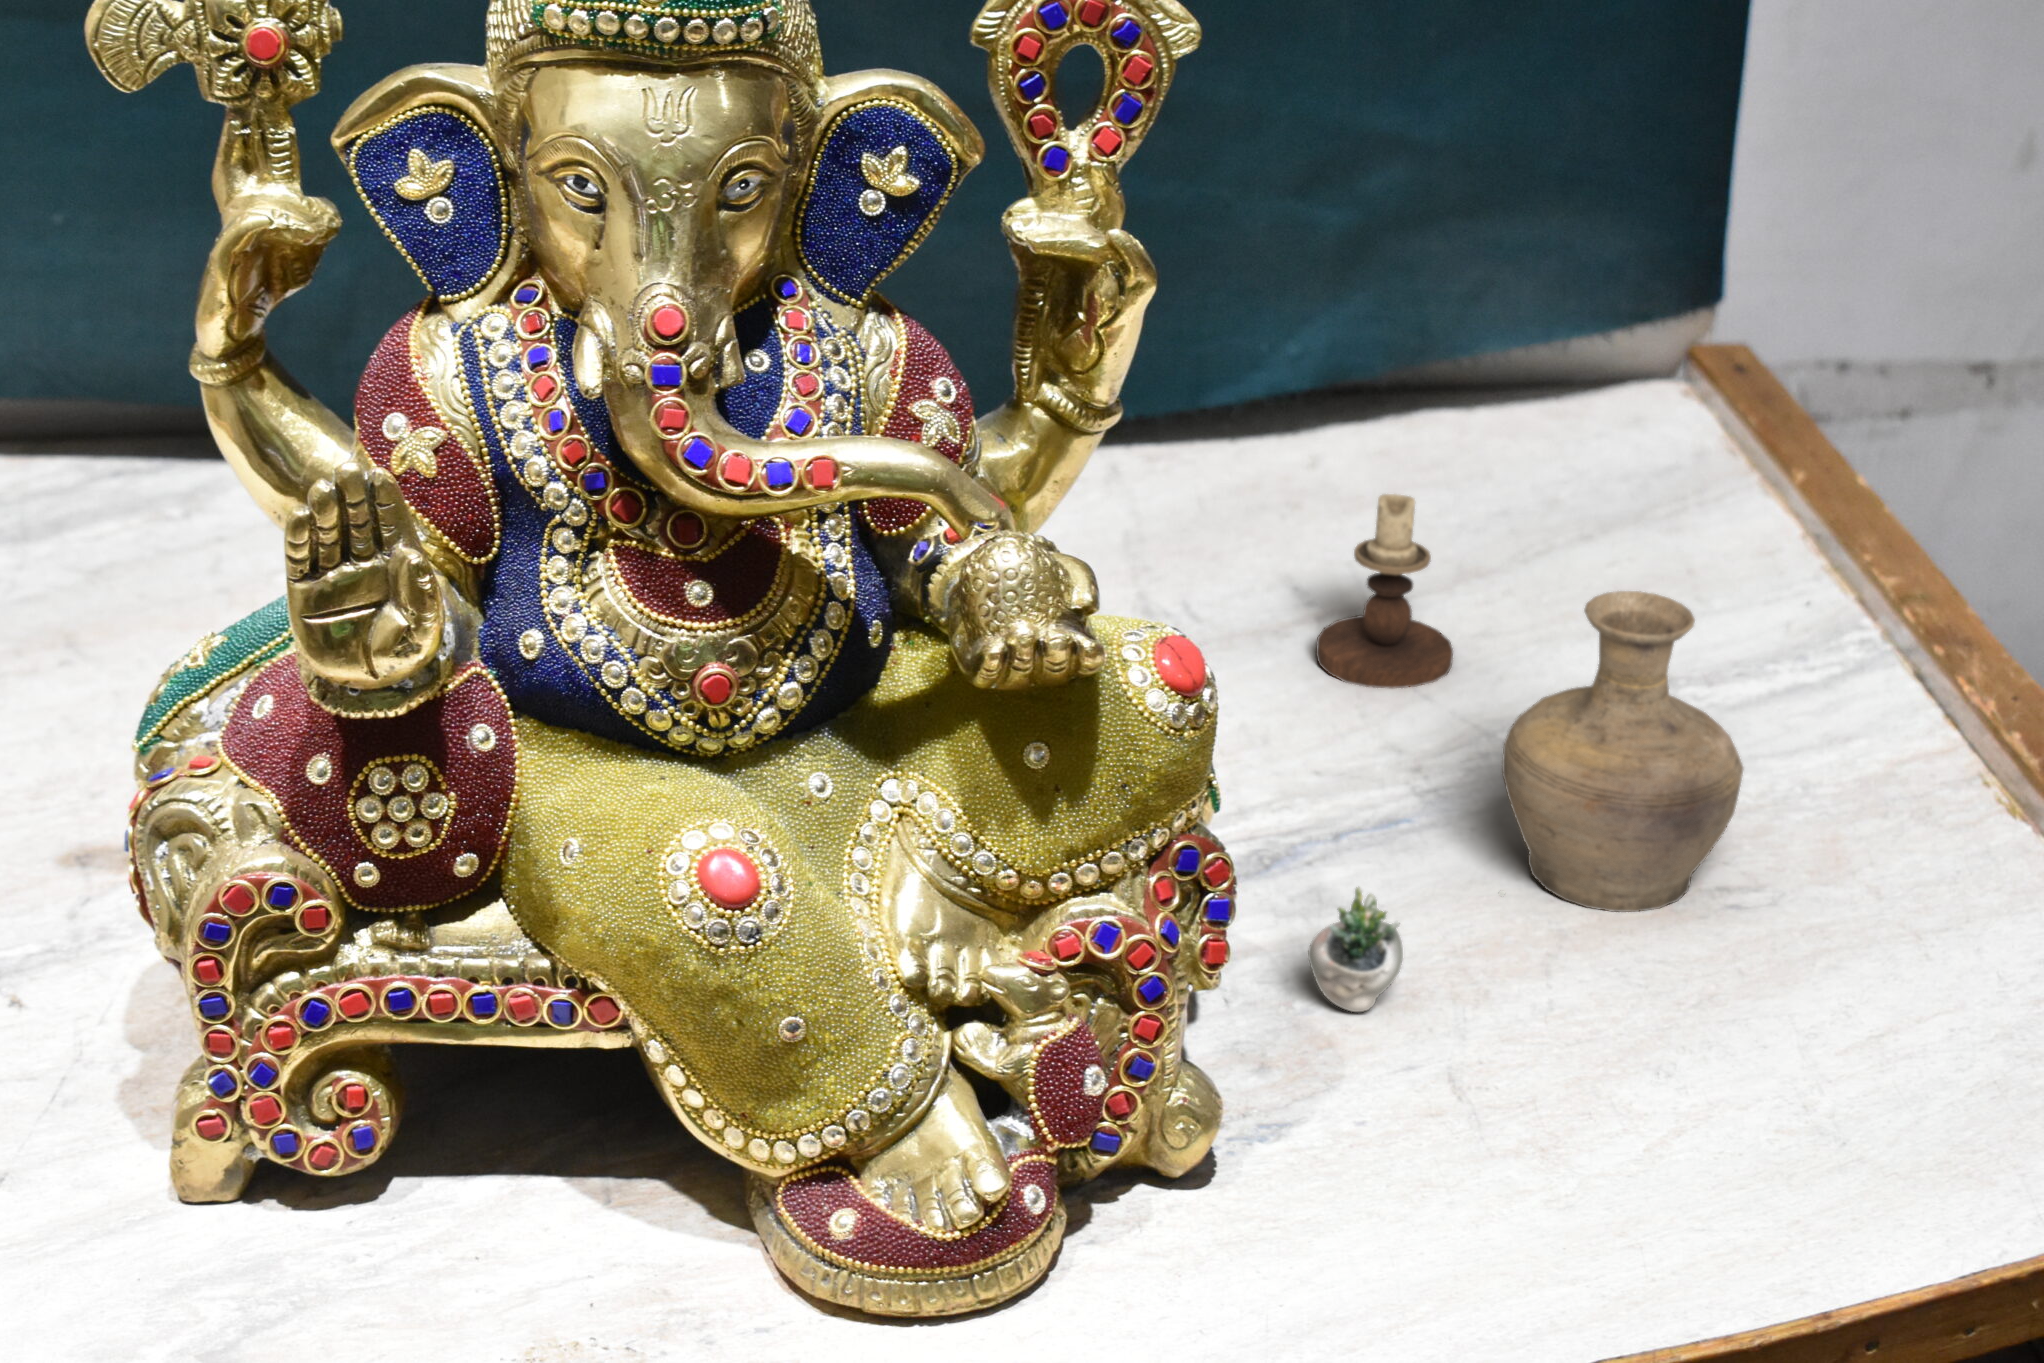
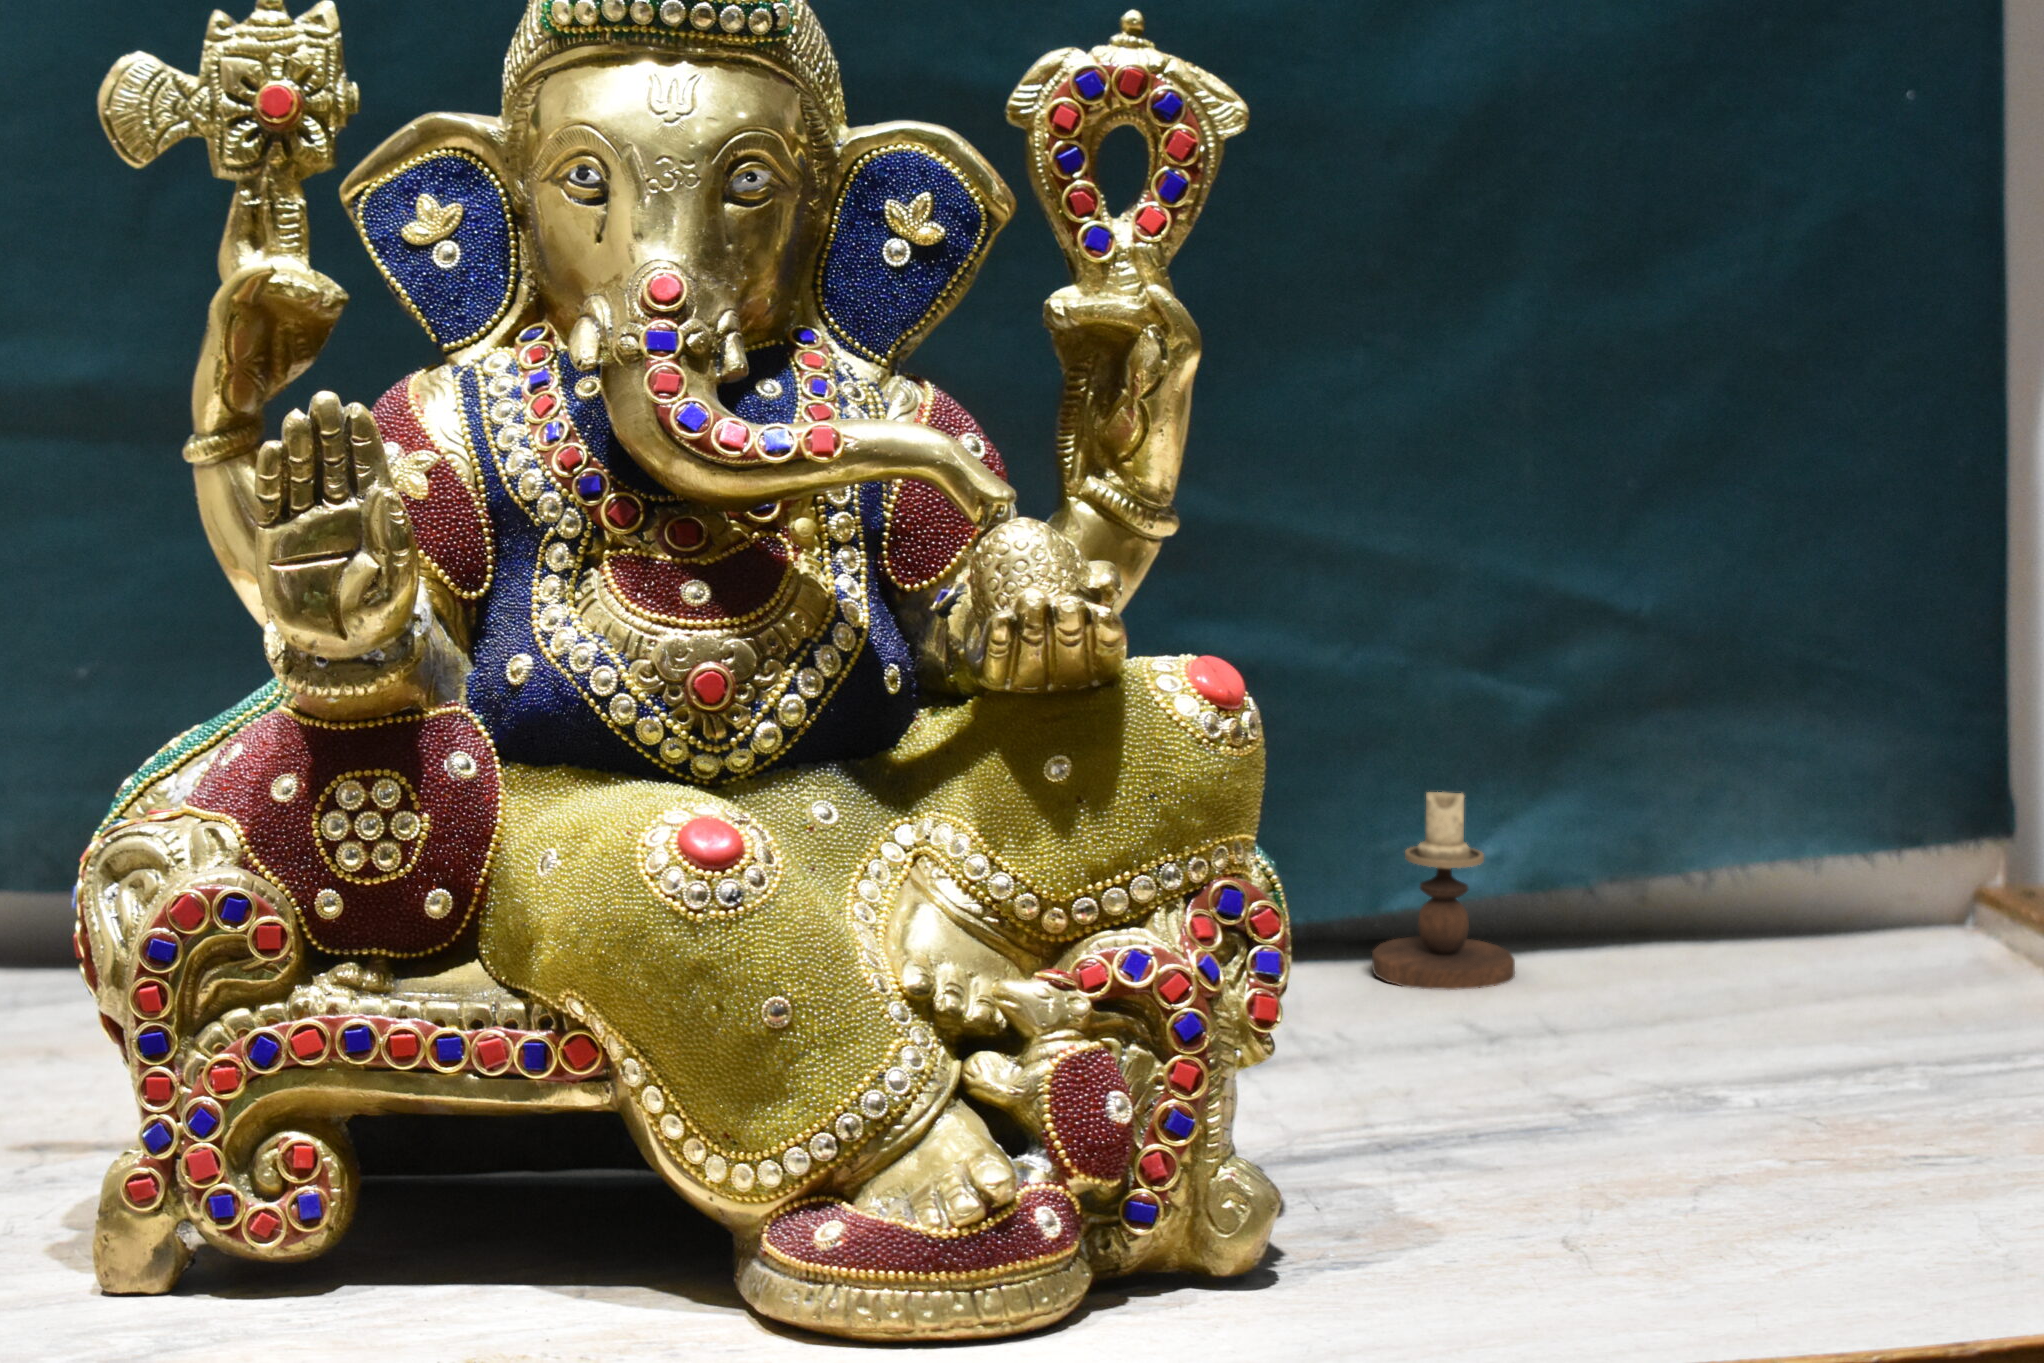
vase: present [1502,591,1743,912] -> none [1567,773,1827,1115]
succulent plant: present [1308,887,1505,1012] -> none [1366,1019,1576,1173]

